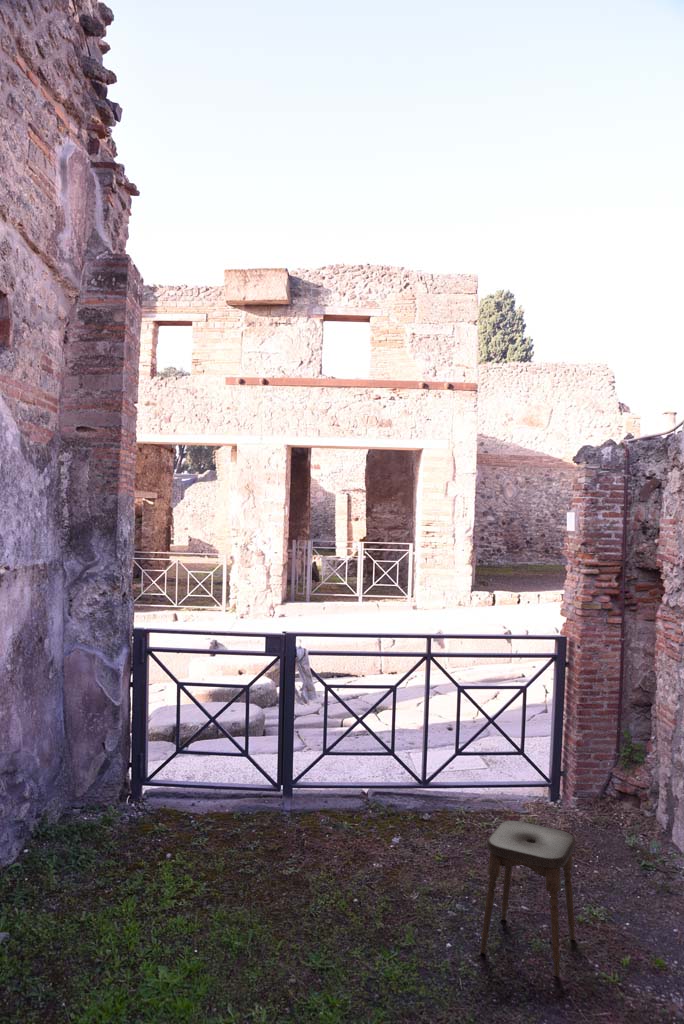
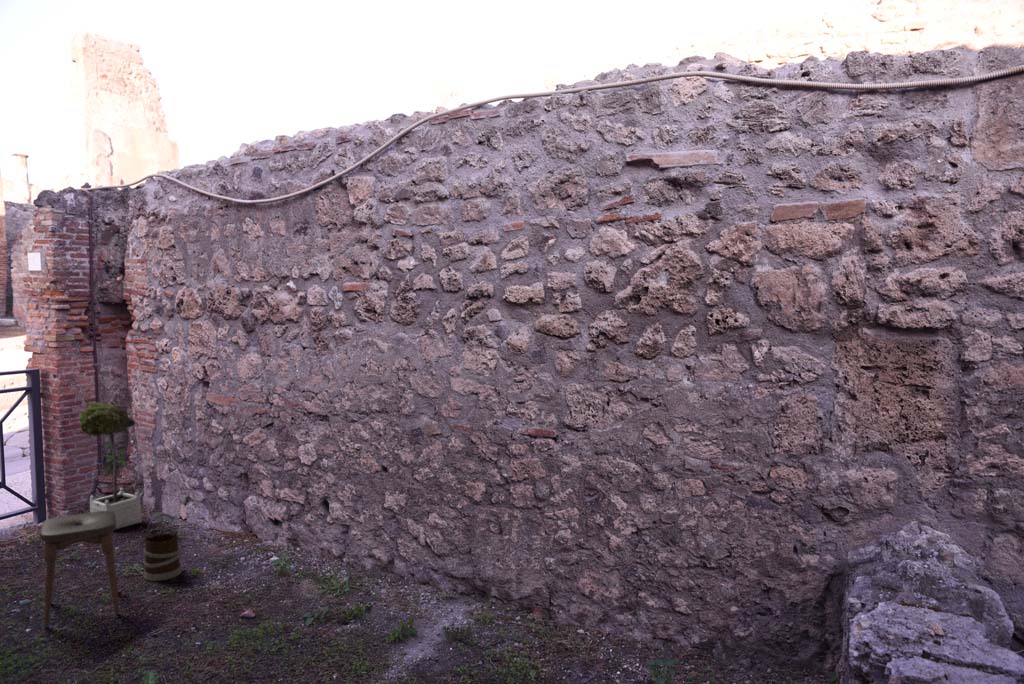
potted tree: none [591,681,656,844] -> present [78,402,142,529]
wooden bucket: none [613,857,661,952] -> present [144,514,182,581]

